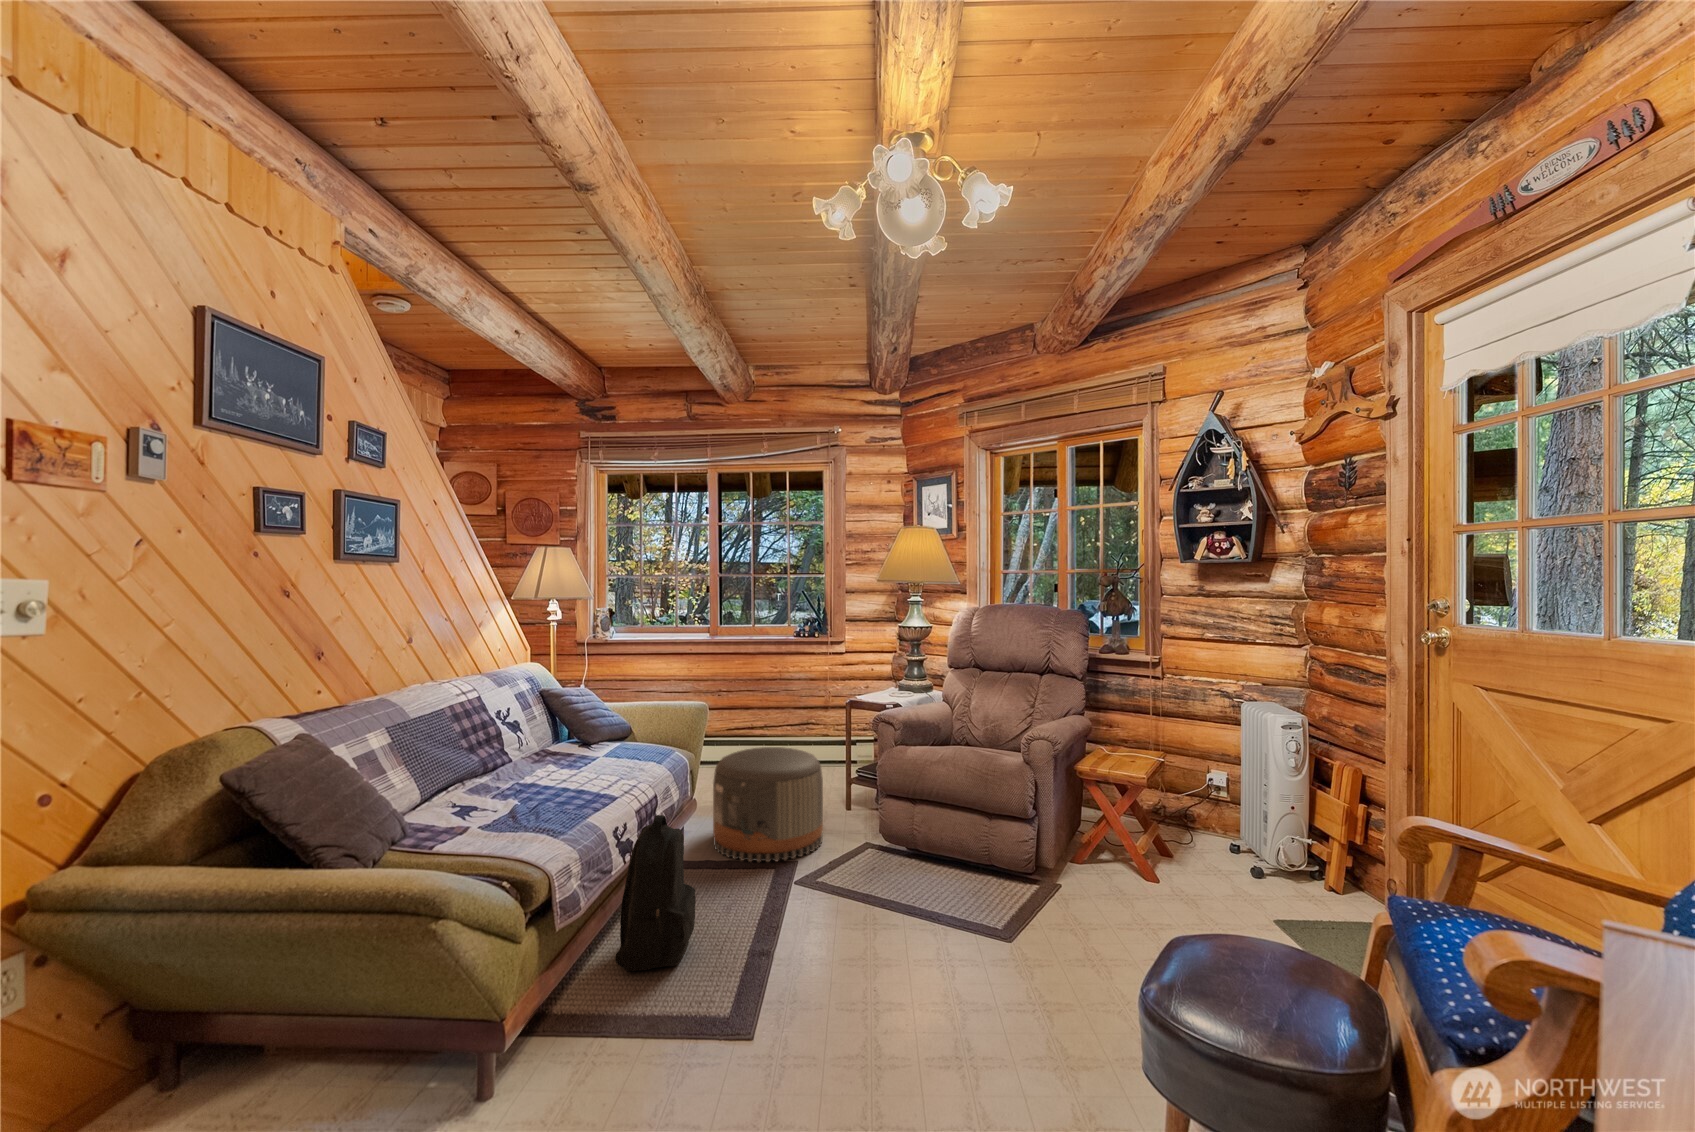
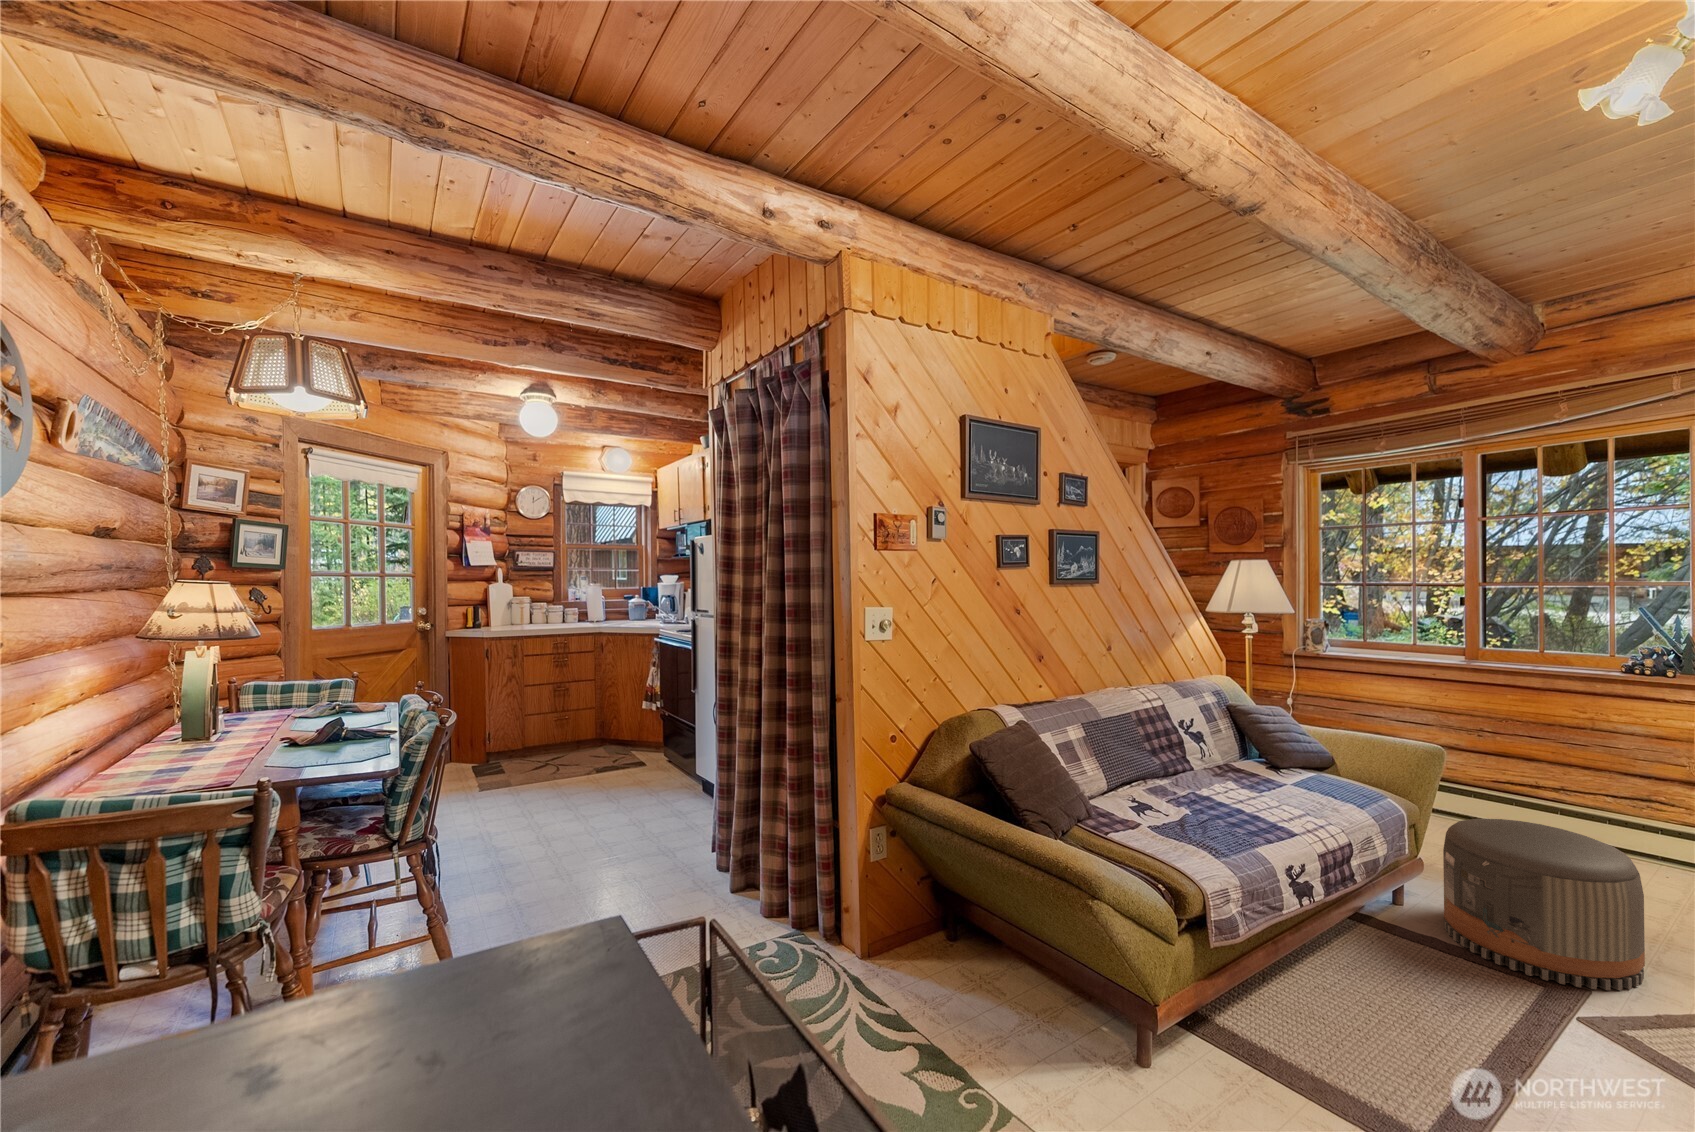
backpack: present [615,815,696,971] -> none [1285,869,1392,1041]

